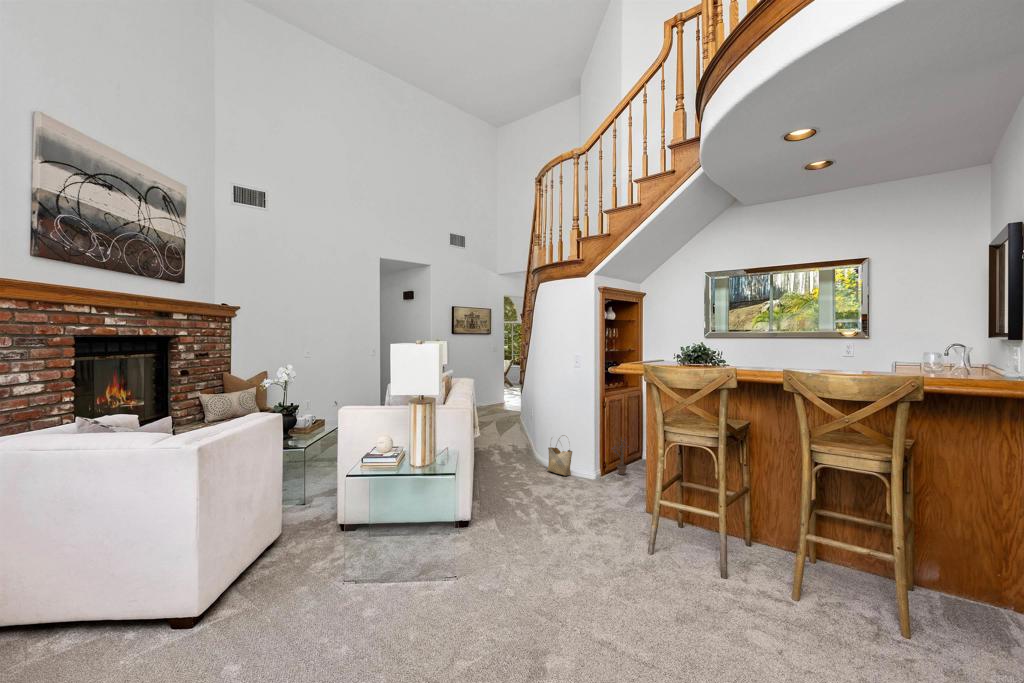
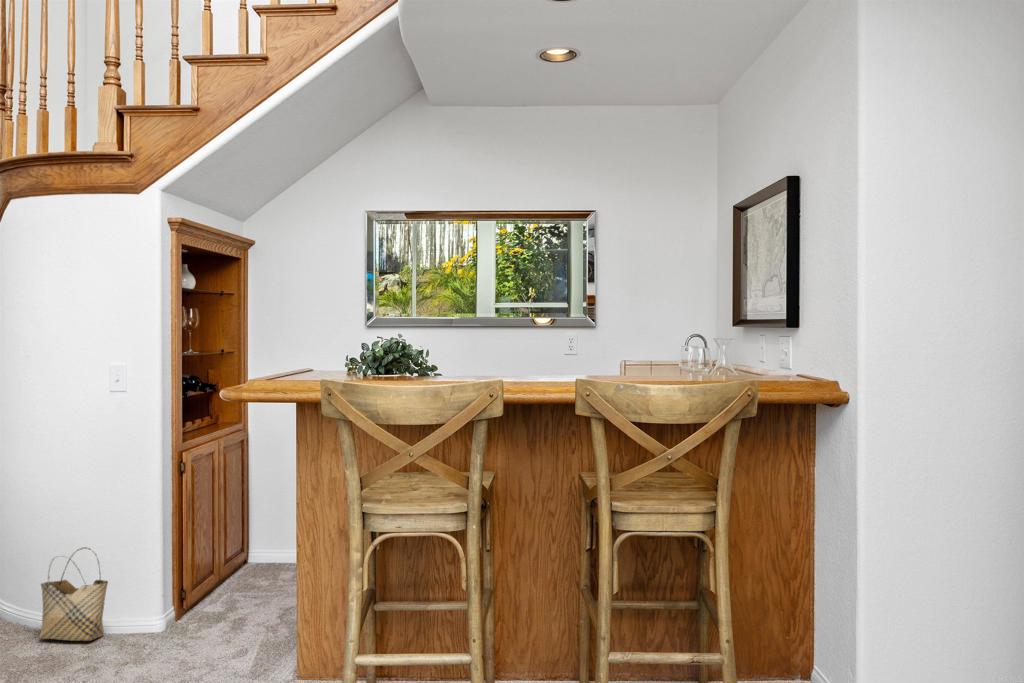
decorative plant: present [612,437,627,475] -> none [198,529,237,615]

